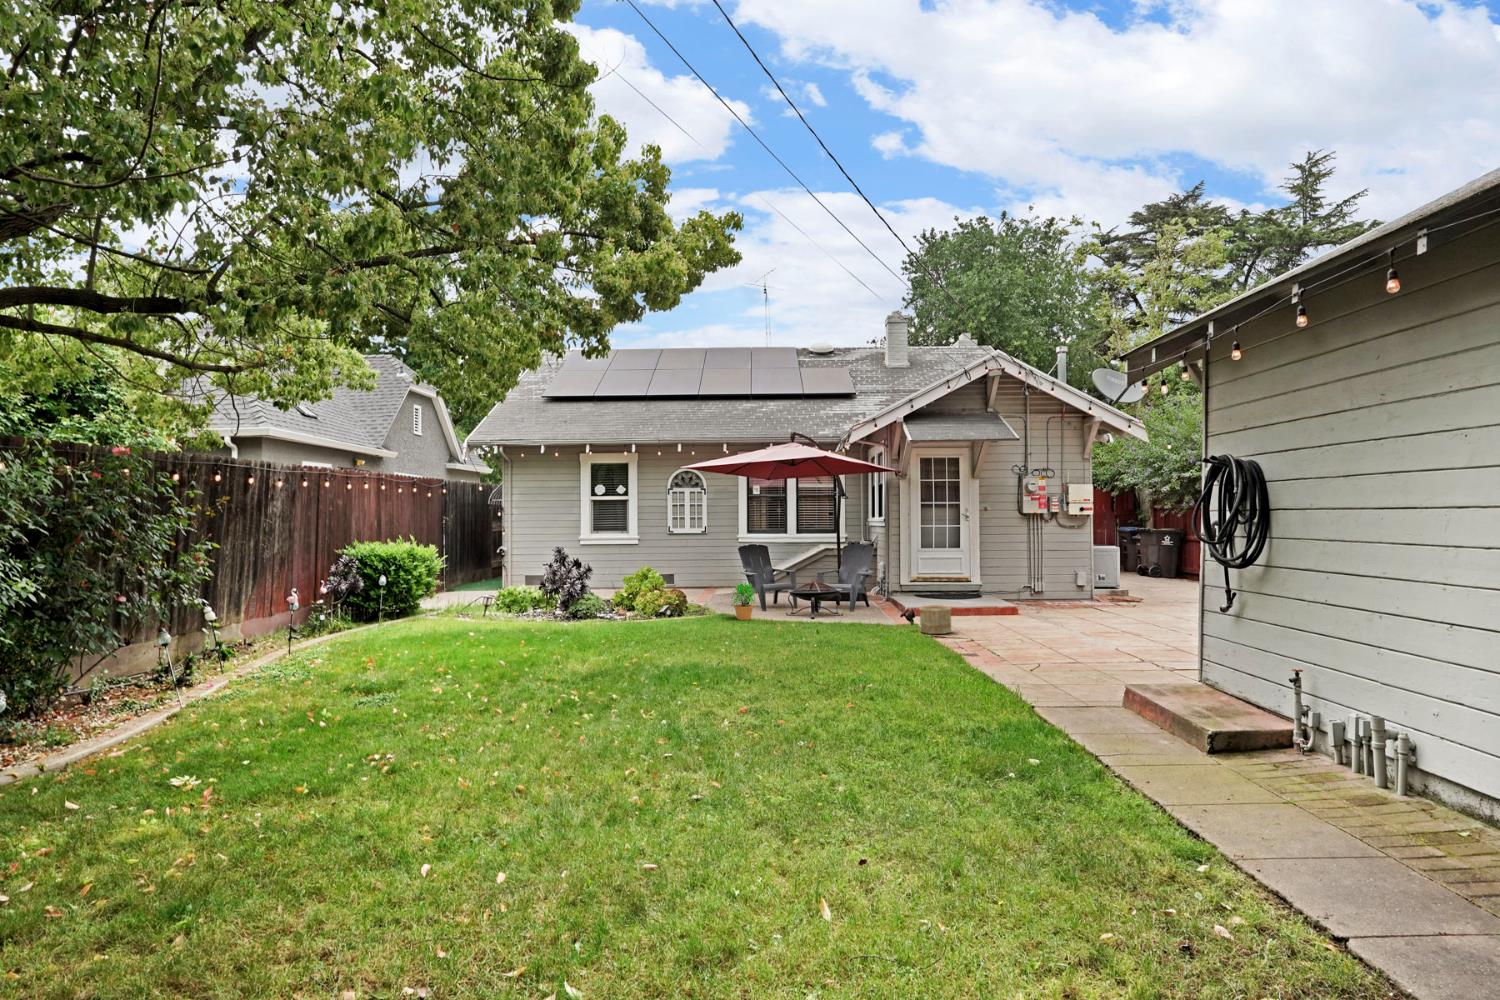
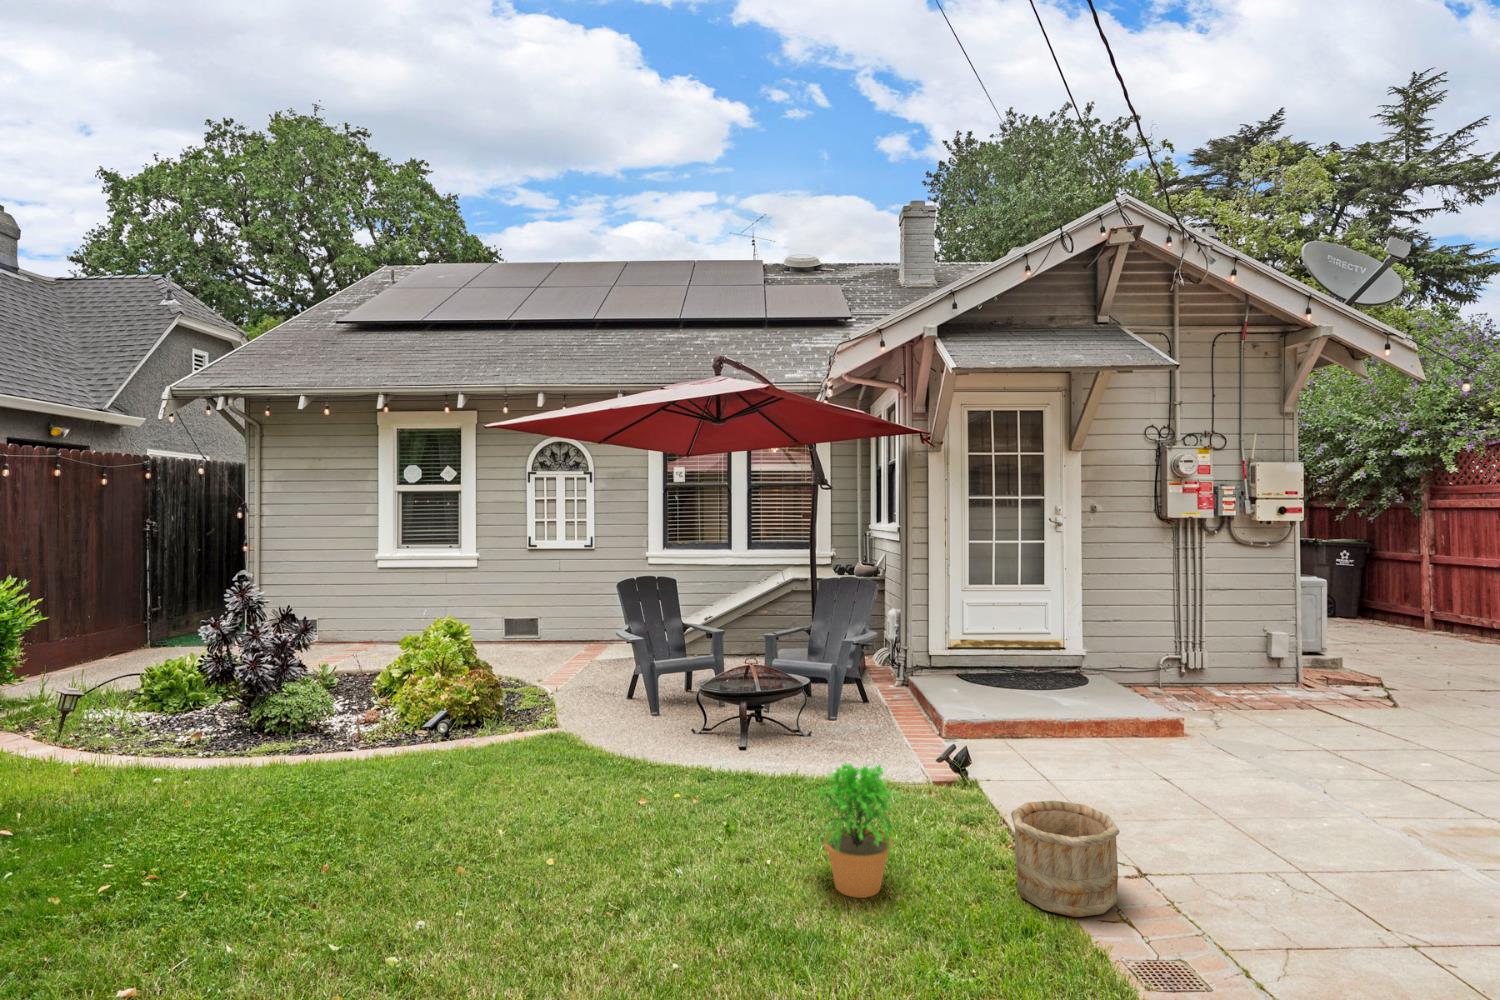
potted plant: present [732,583,755,620] -> present [810,764,901,898]

